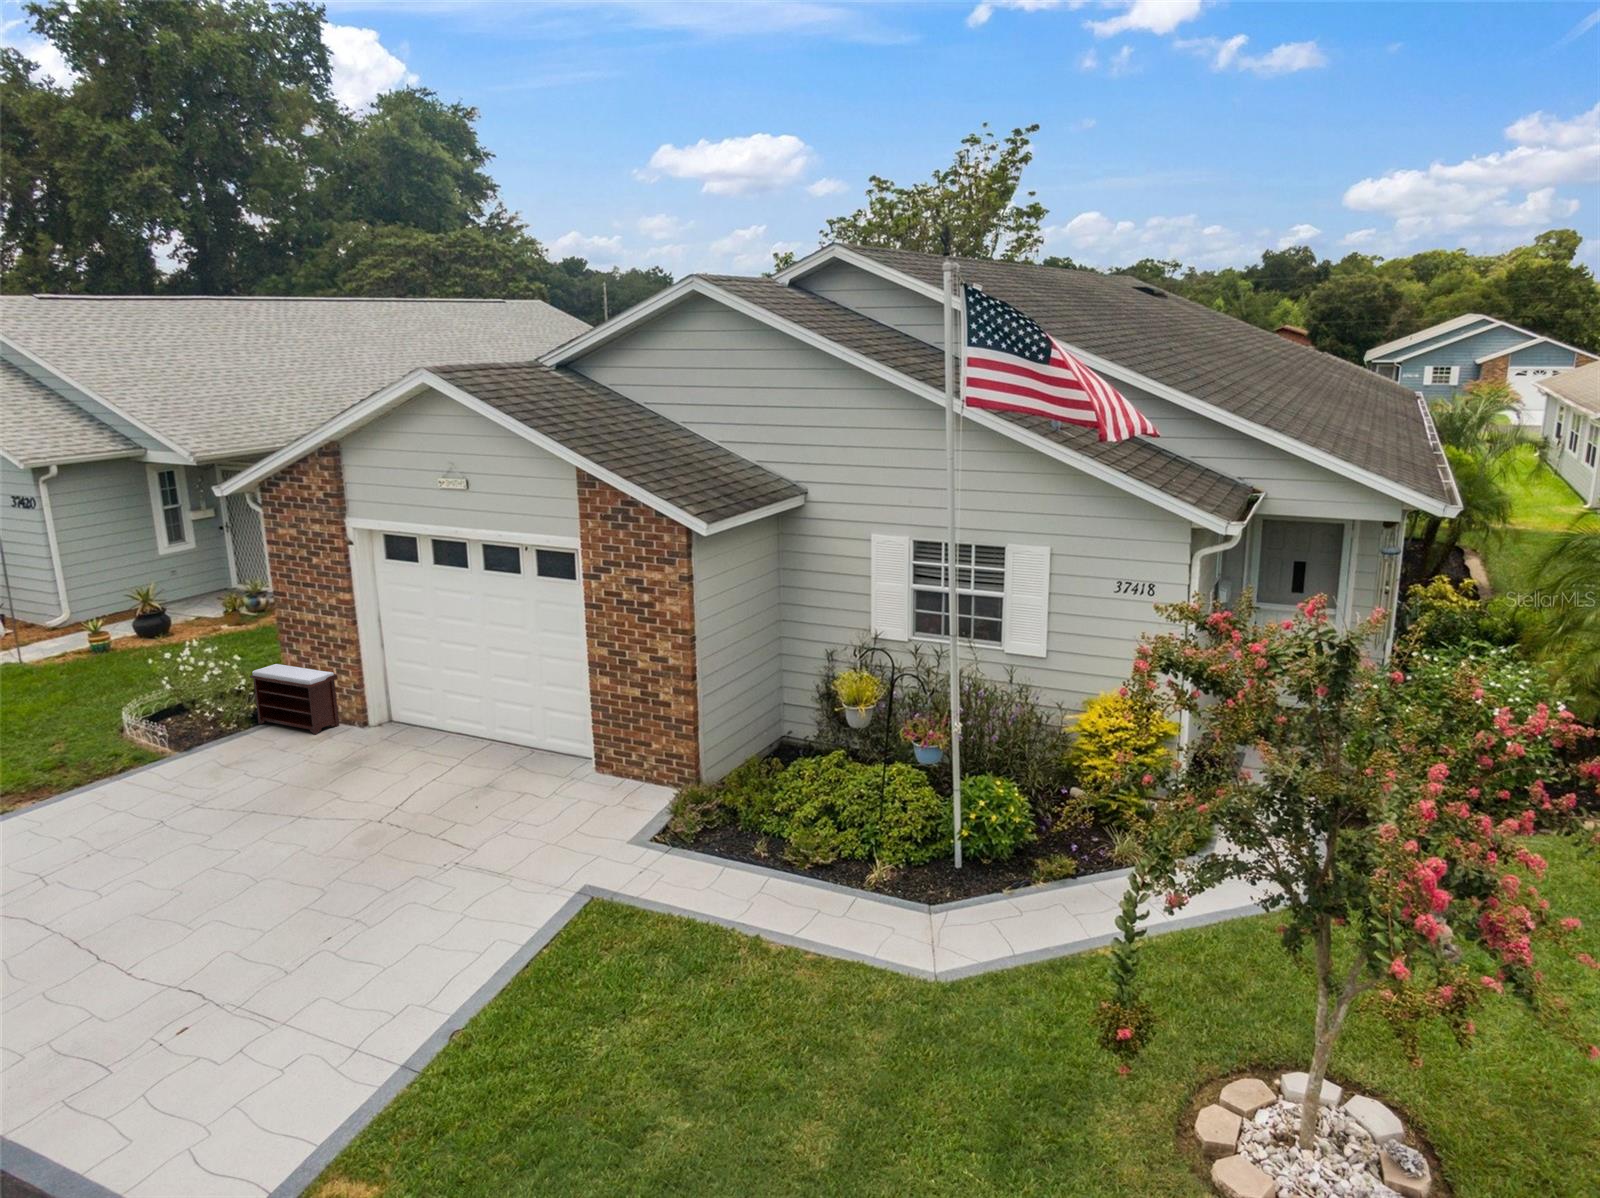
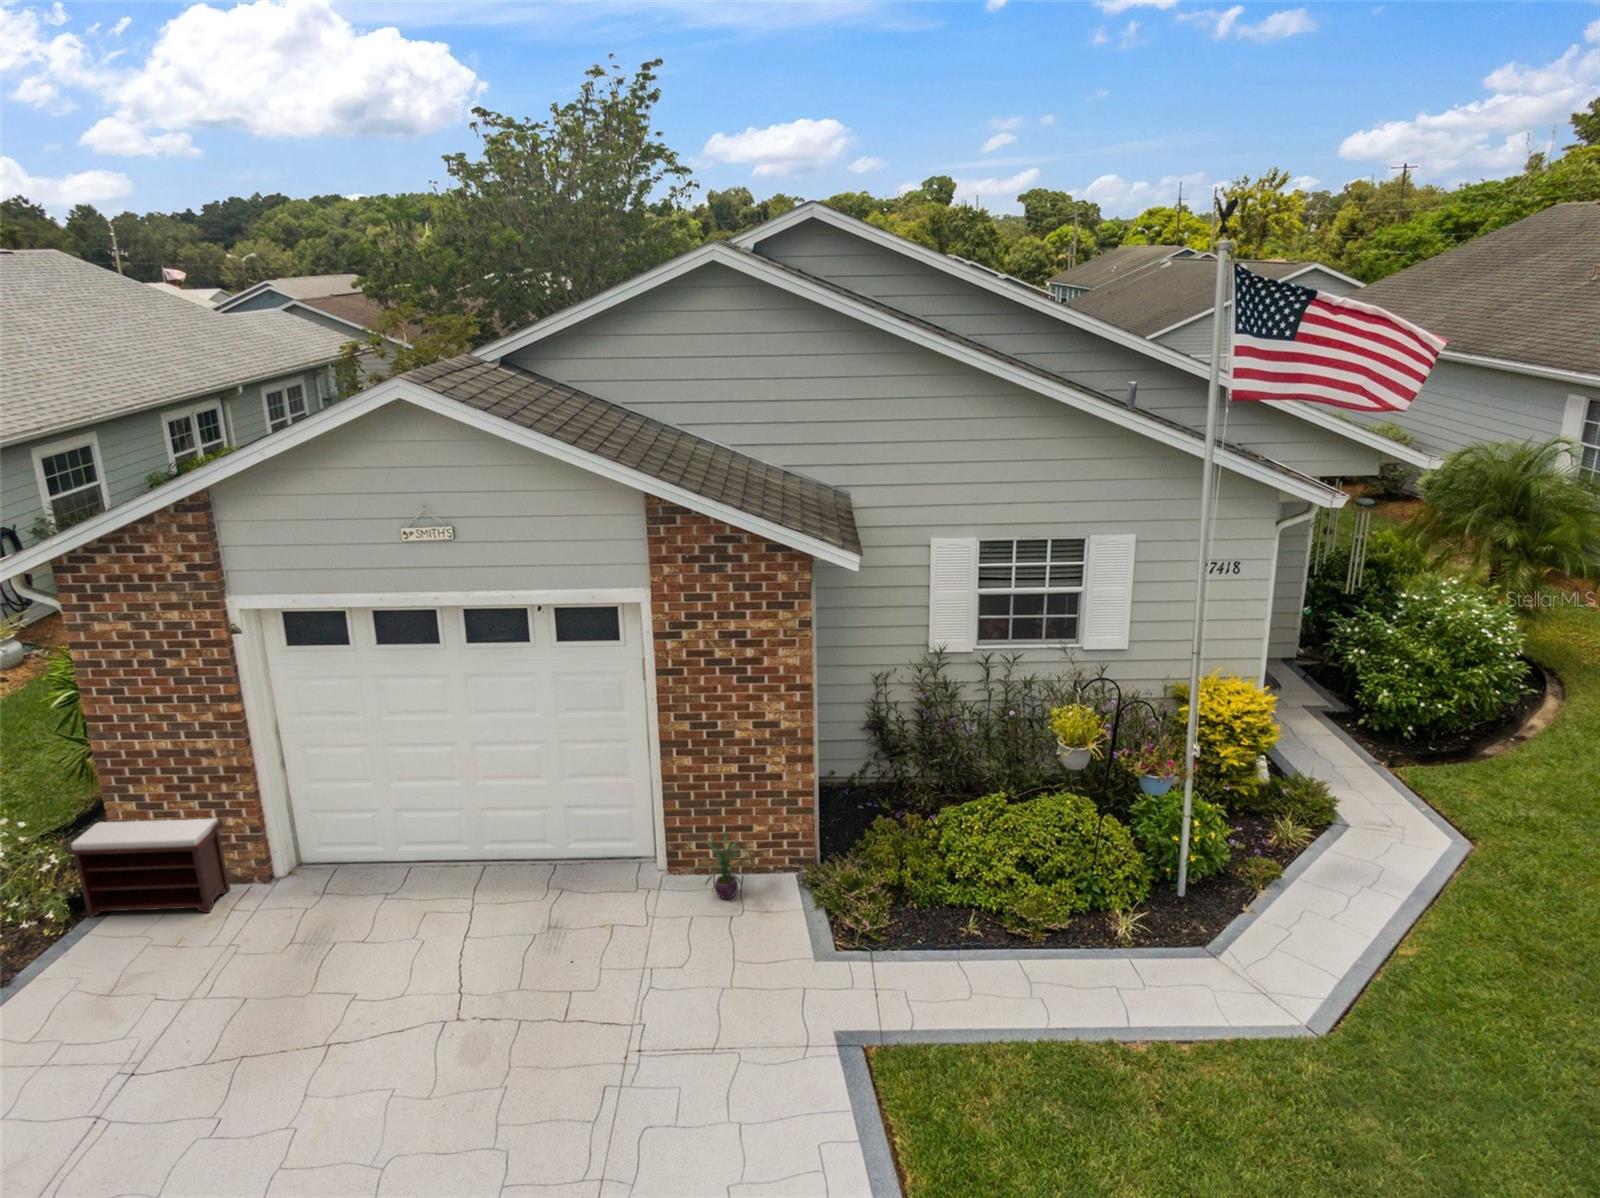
decorative plant: none [583,739,639,794] -> present [693,831,751,899]

